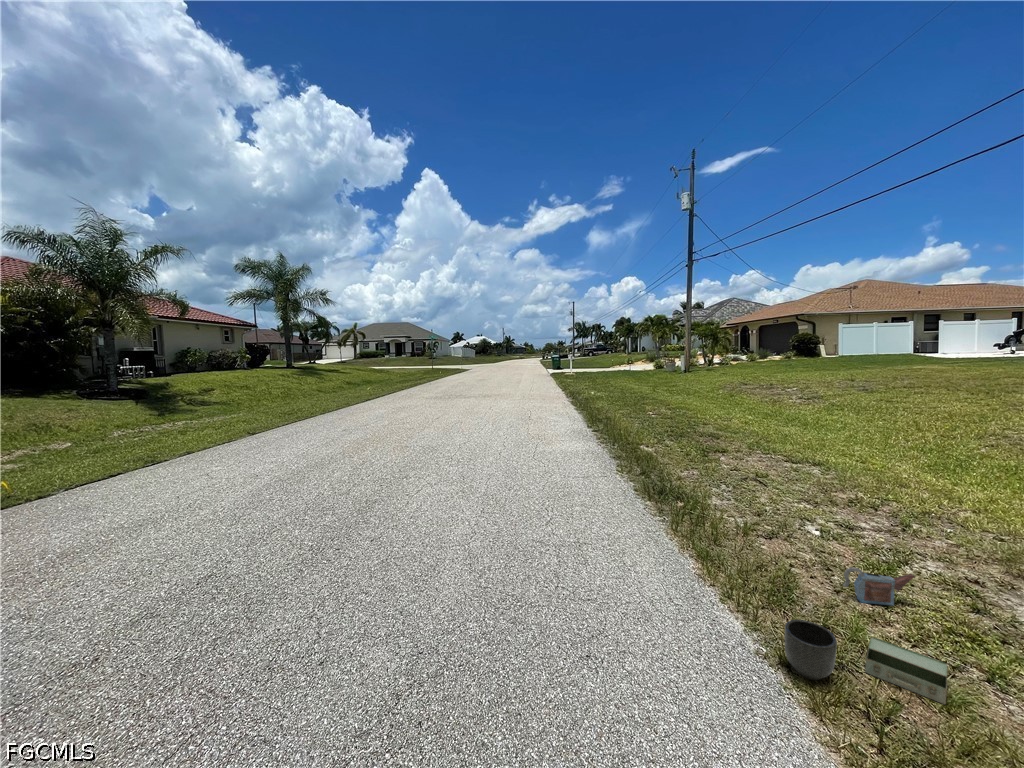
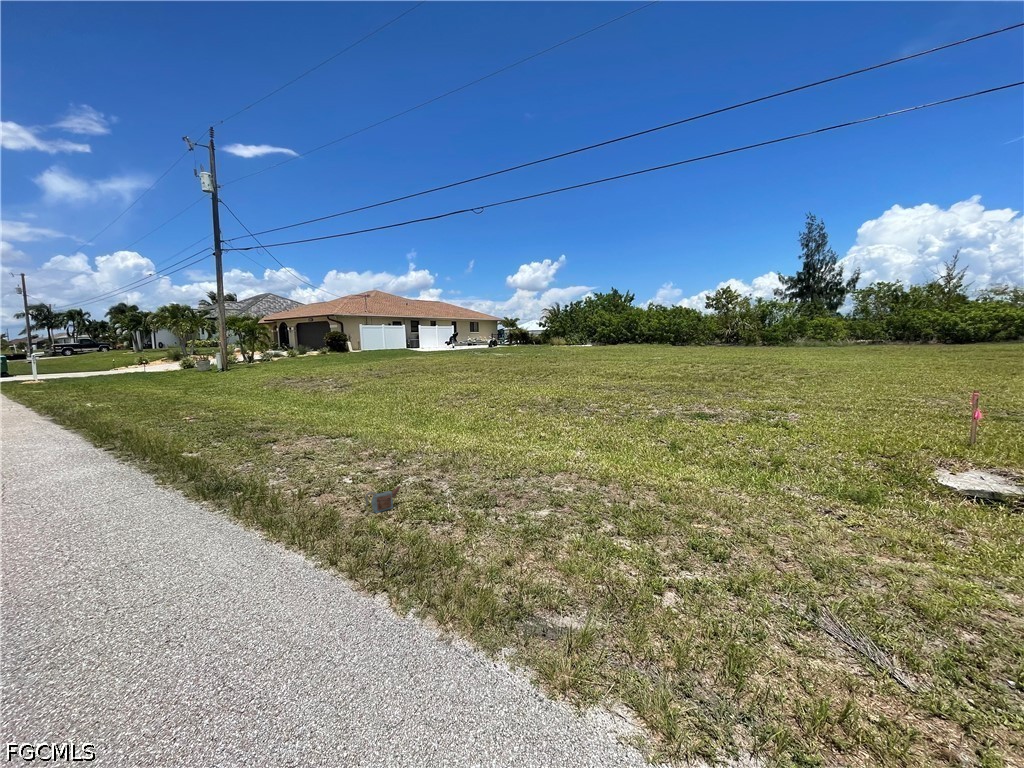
planter: present [785,620,837,680] -> none [330,529,360,565]
toolbox: present [865,637,948,704] -> none [377,524,415,547]

